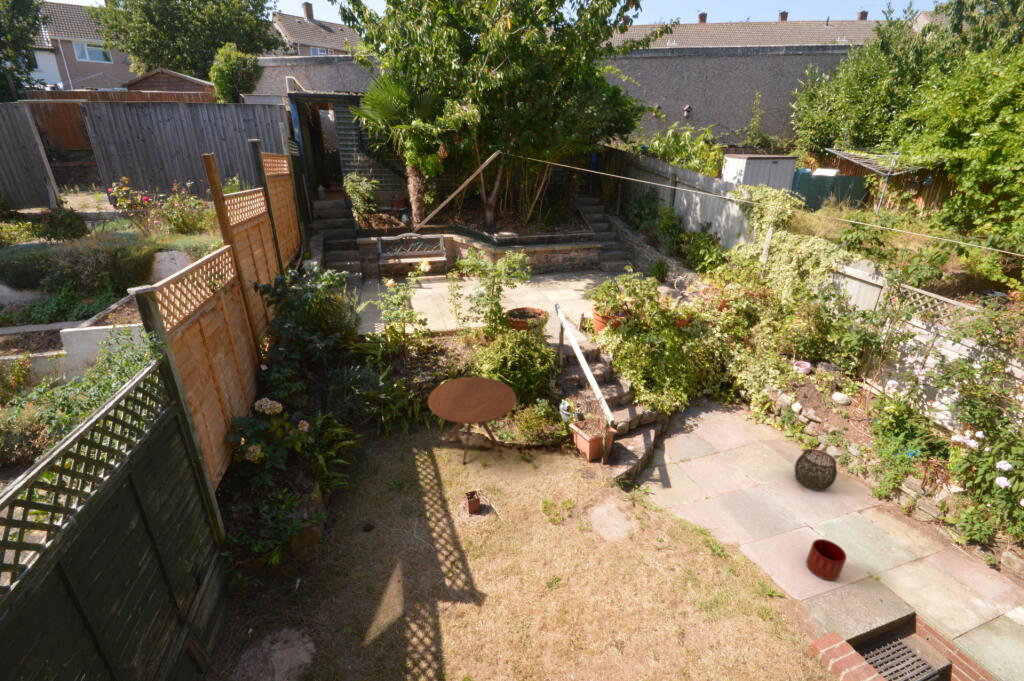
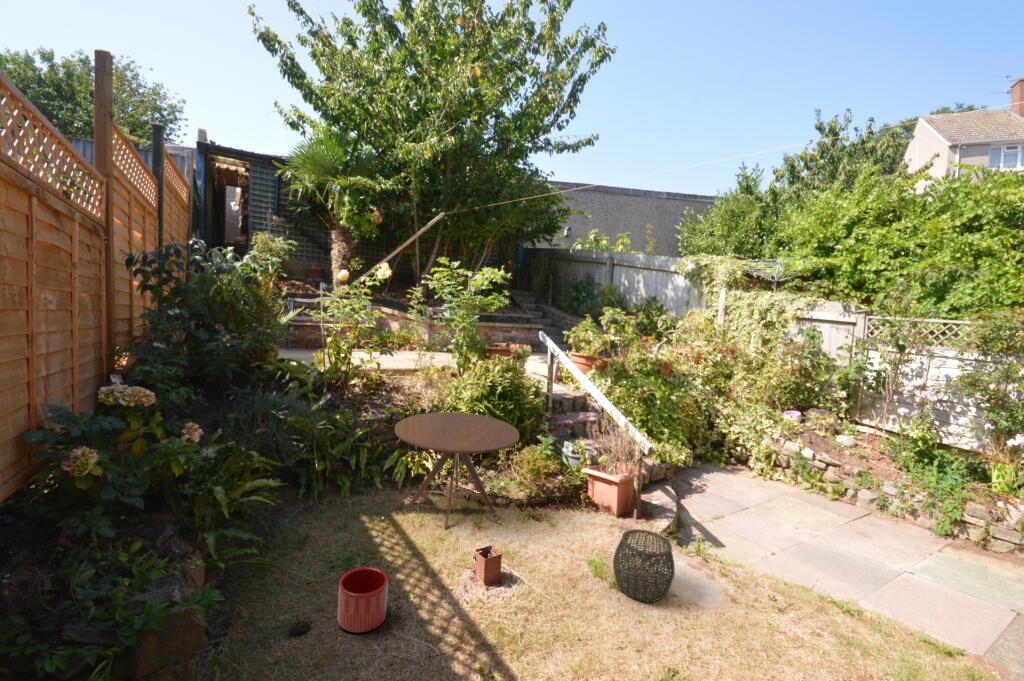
woven basket: present [795,449,837,491] -> present [613,529,675,602]
planter: present [806,539,846,580] -> present [338,567,388,633]

